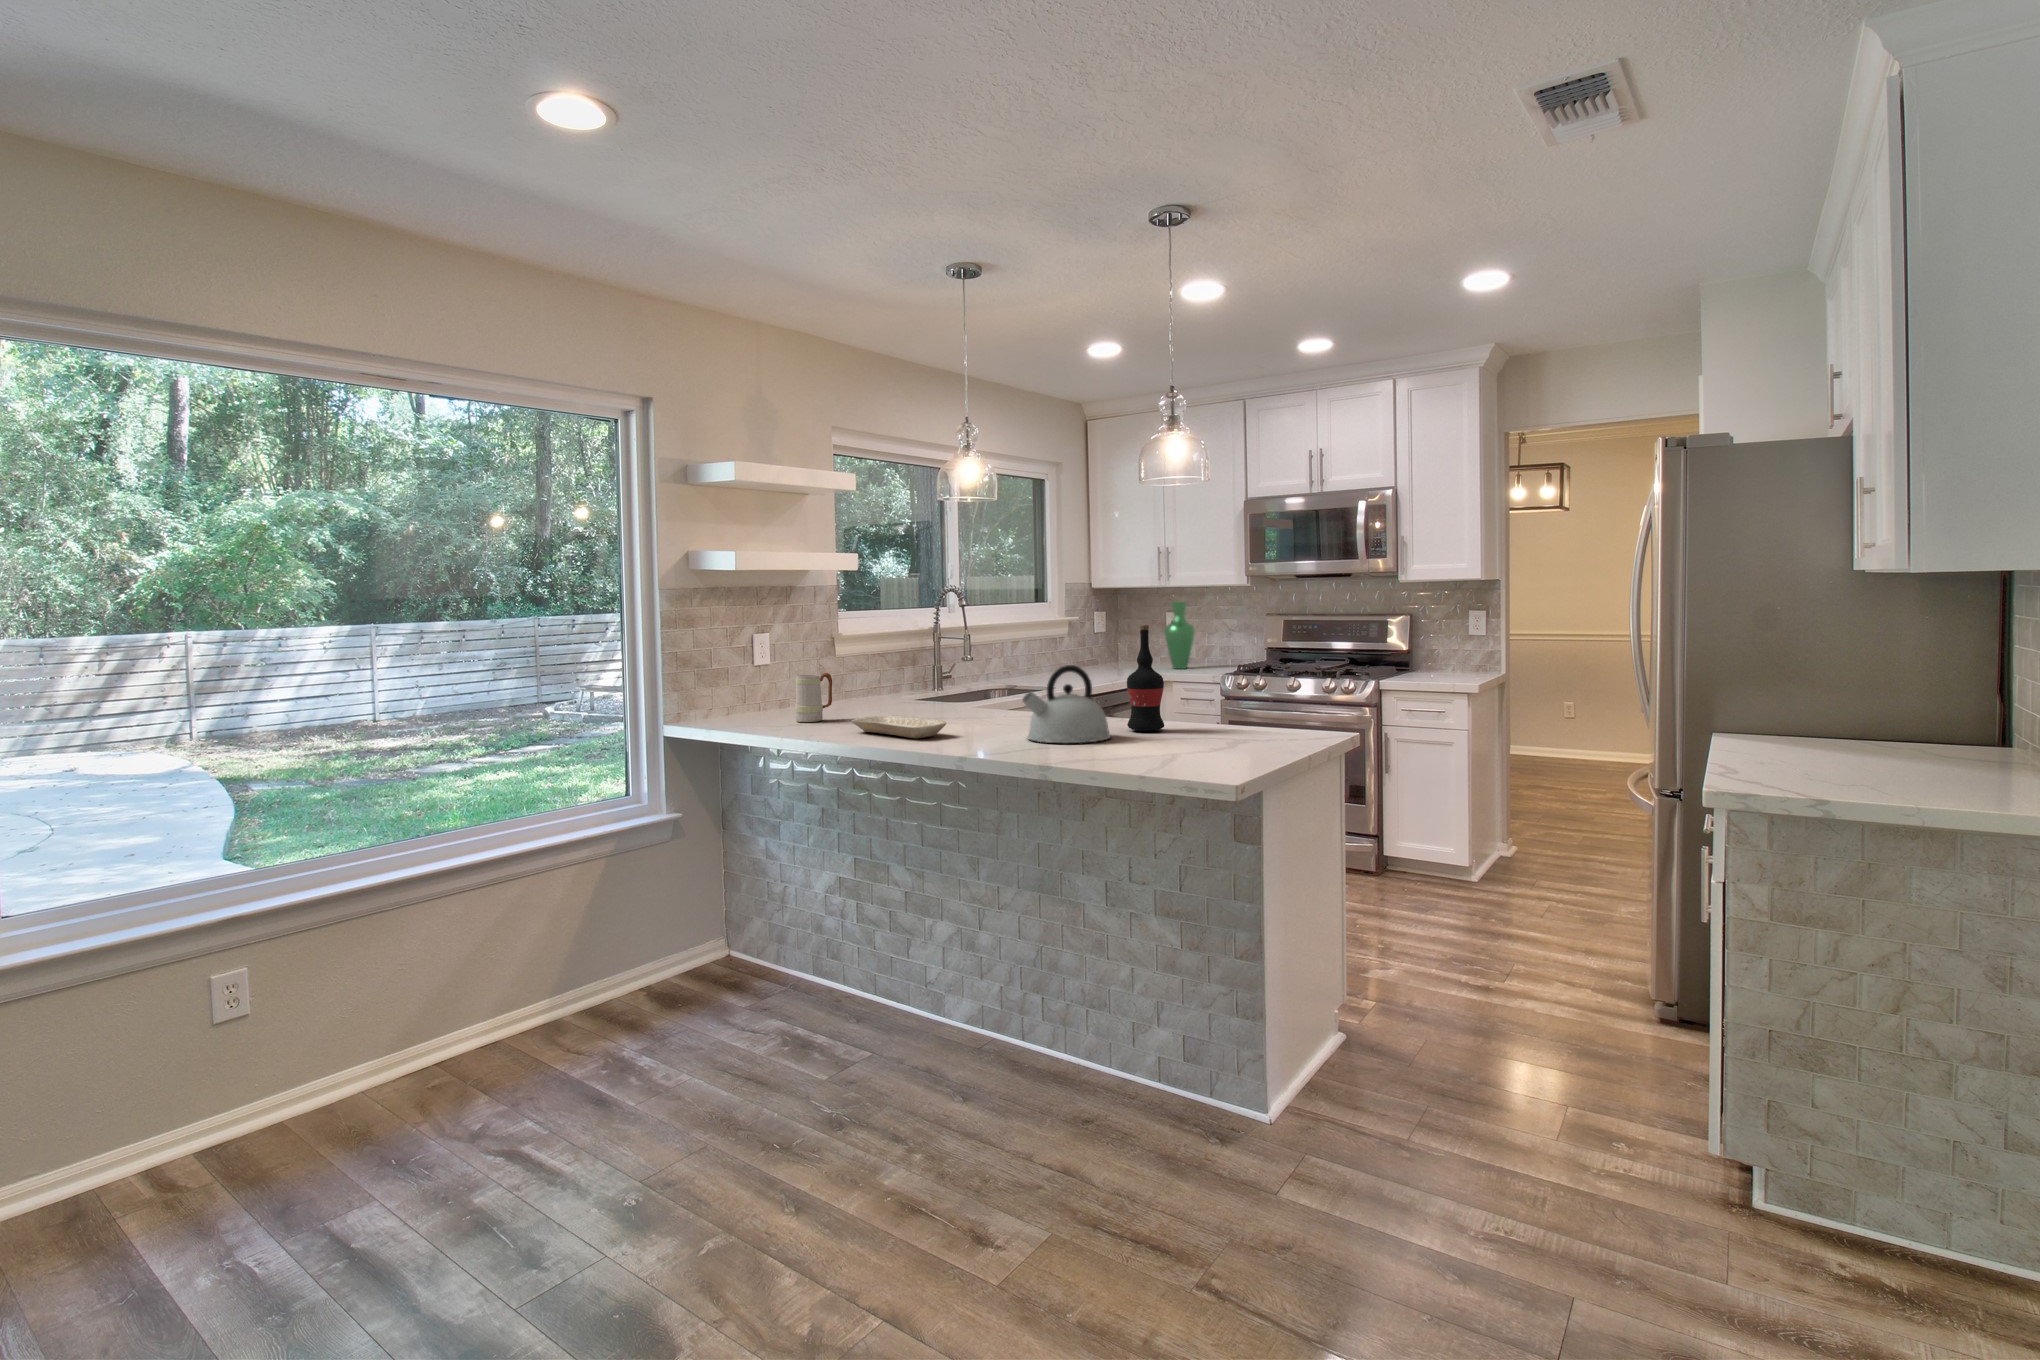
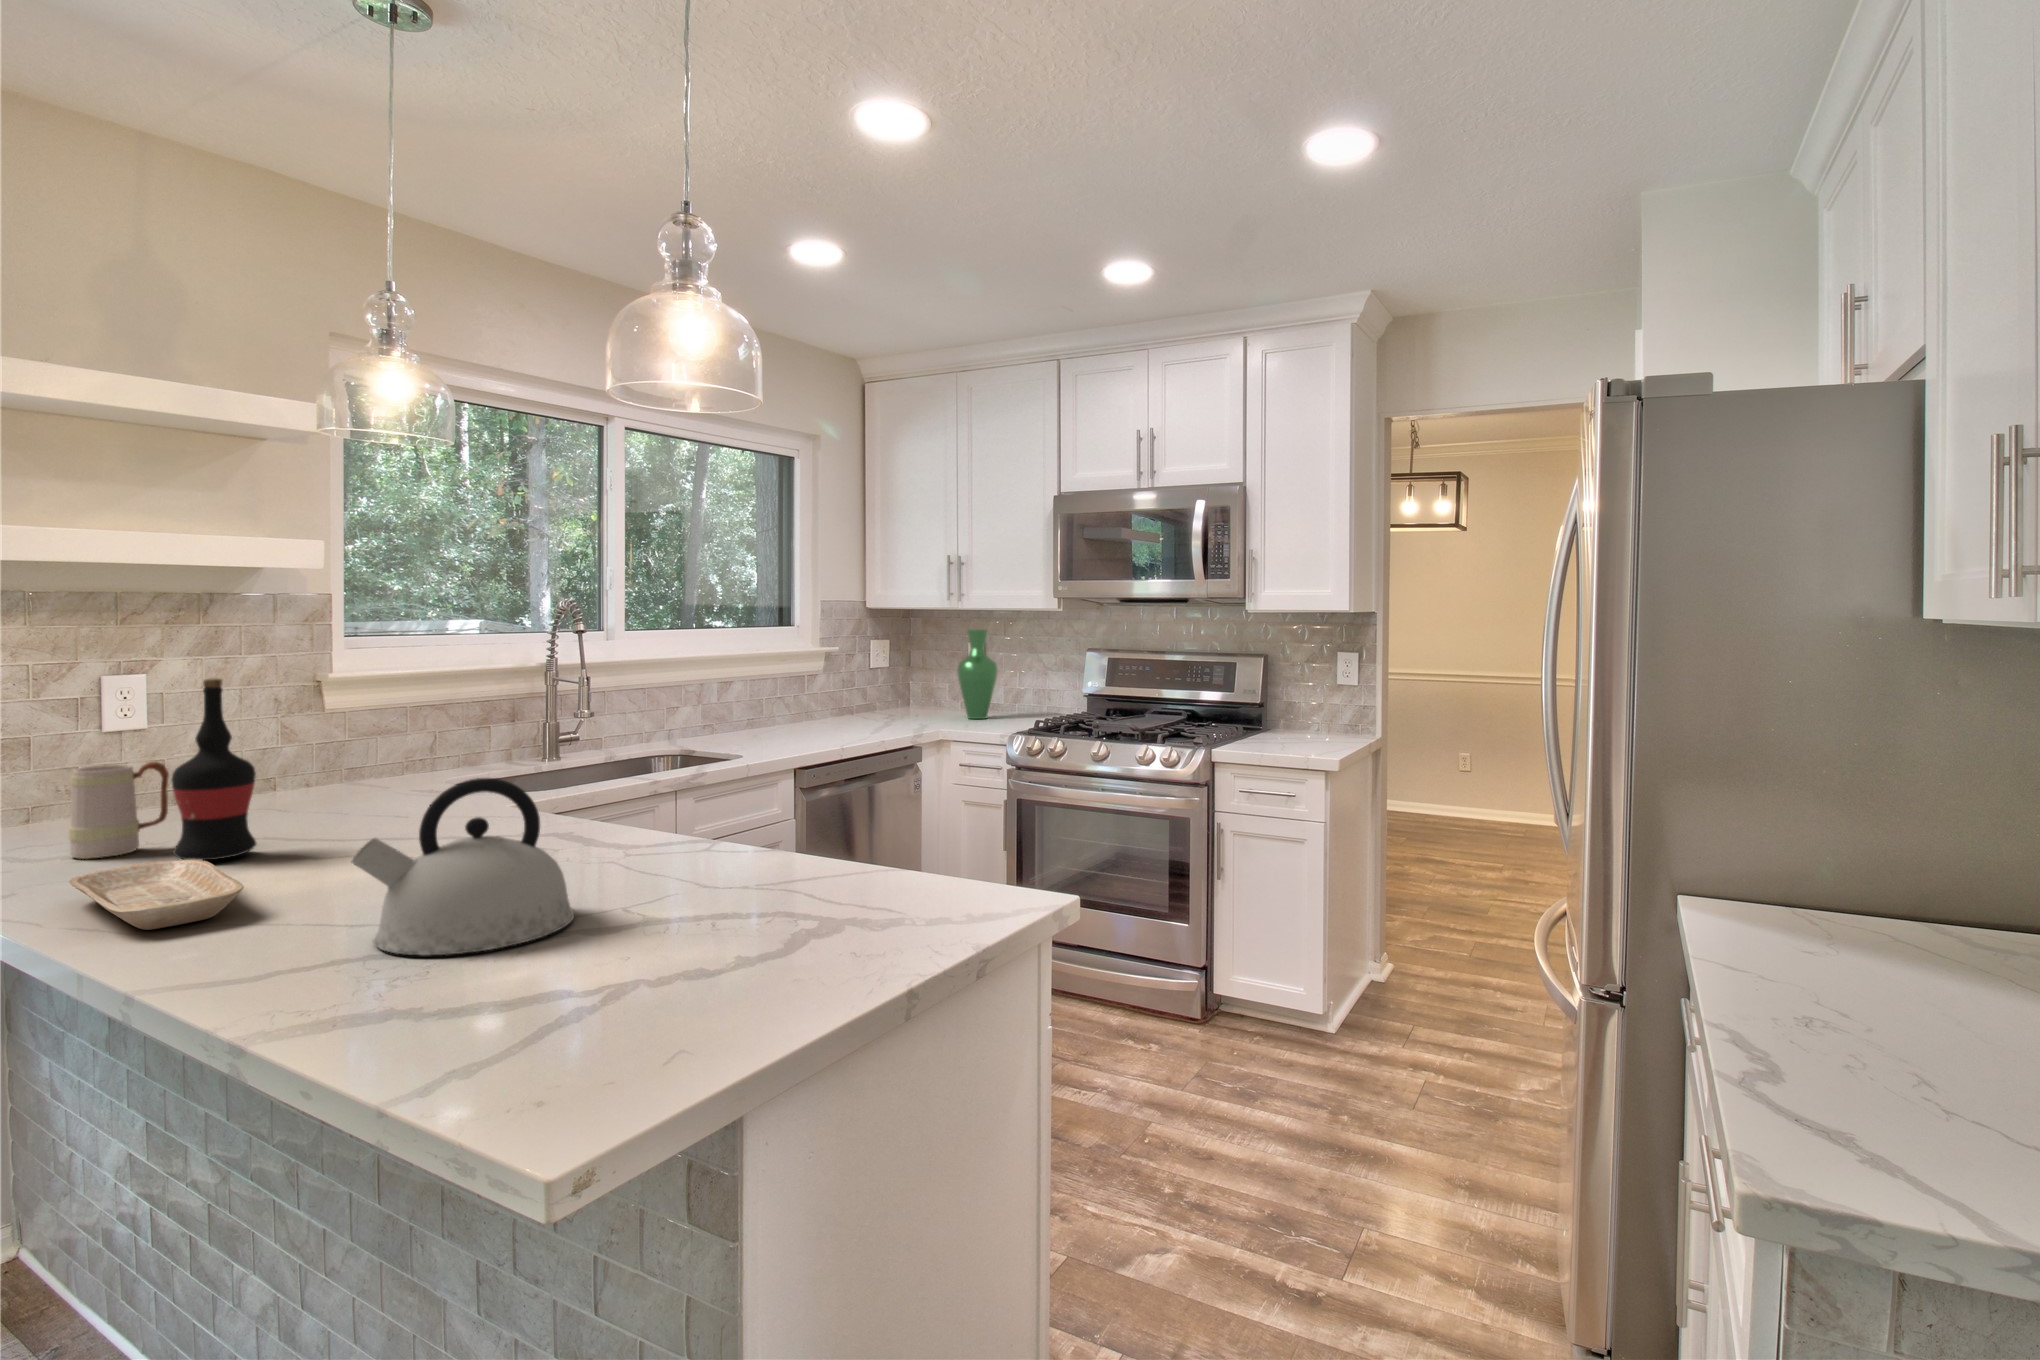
wine bottle: present [1127,625,1164,731] -> present [172,679,256,860]

